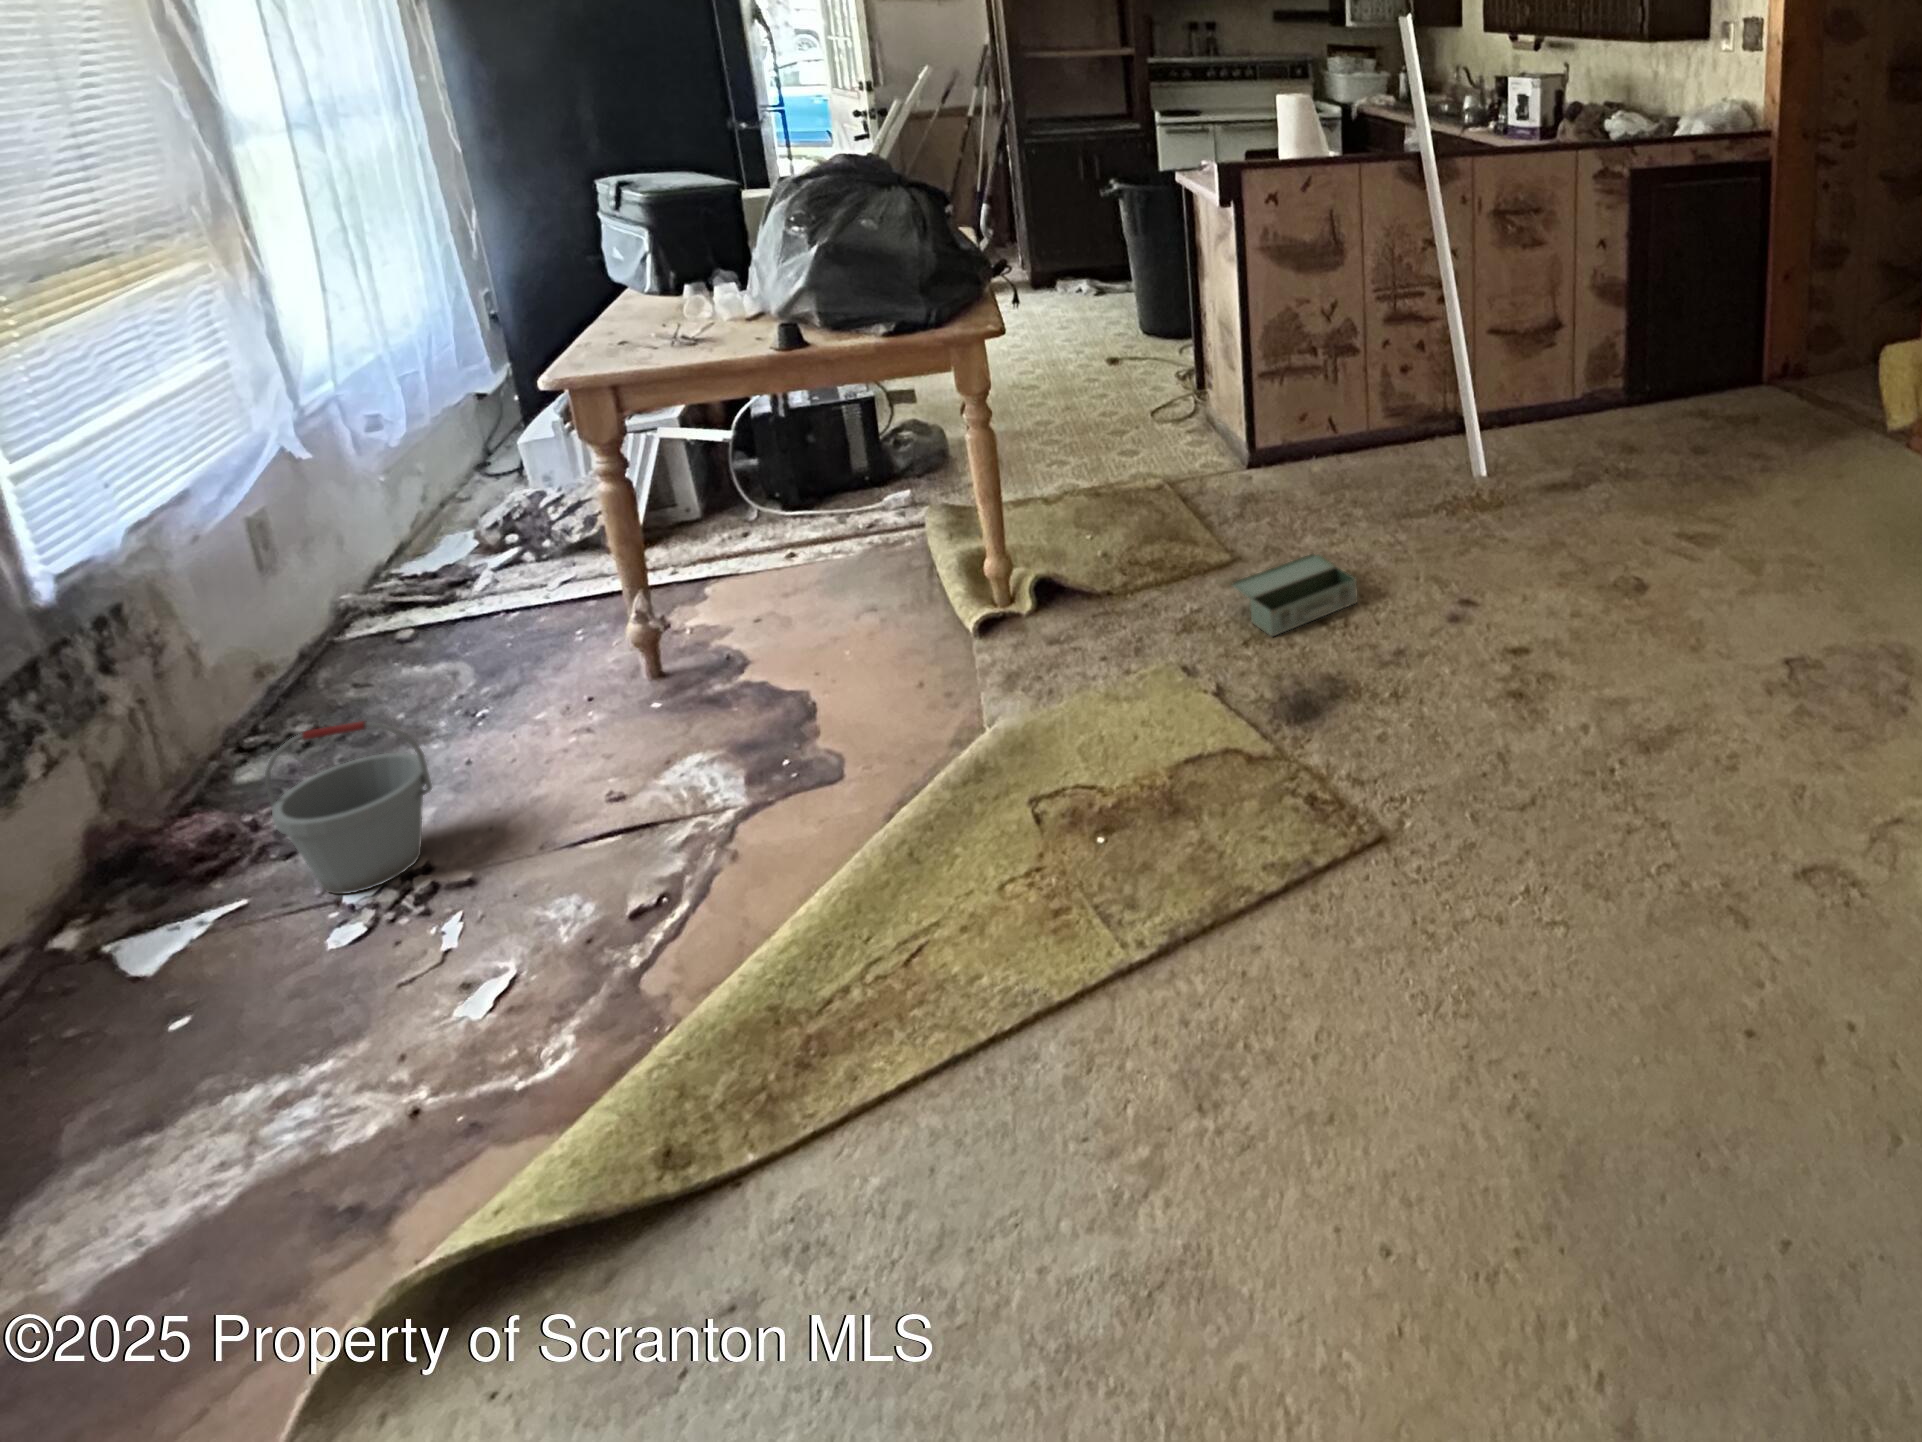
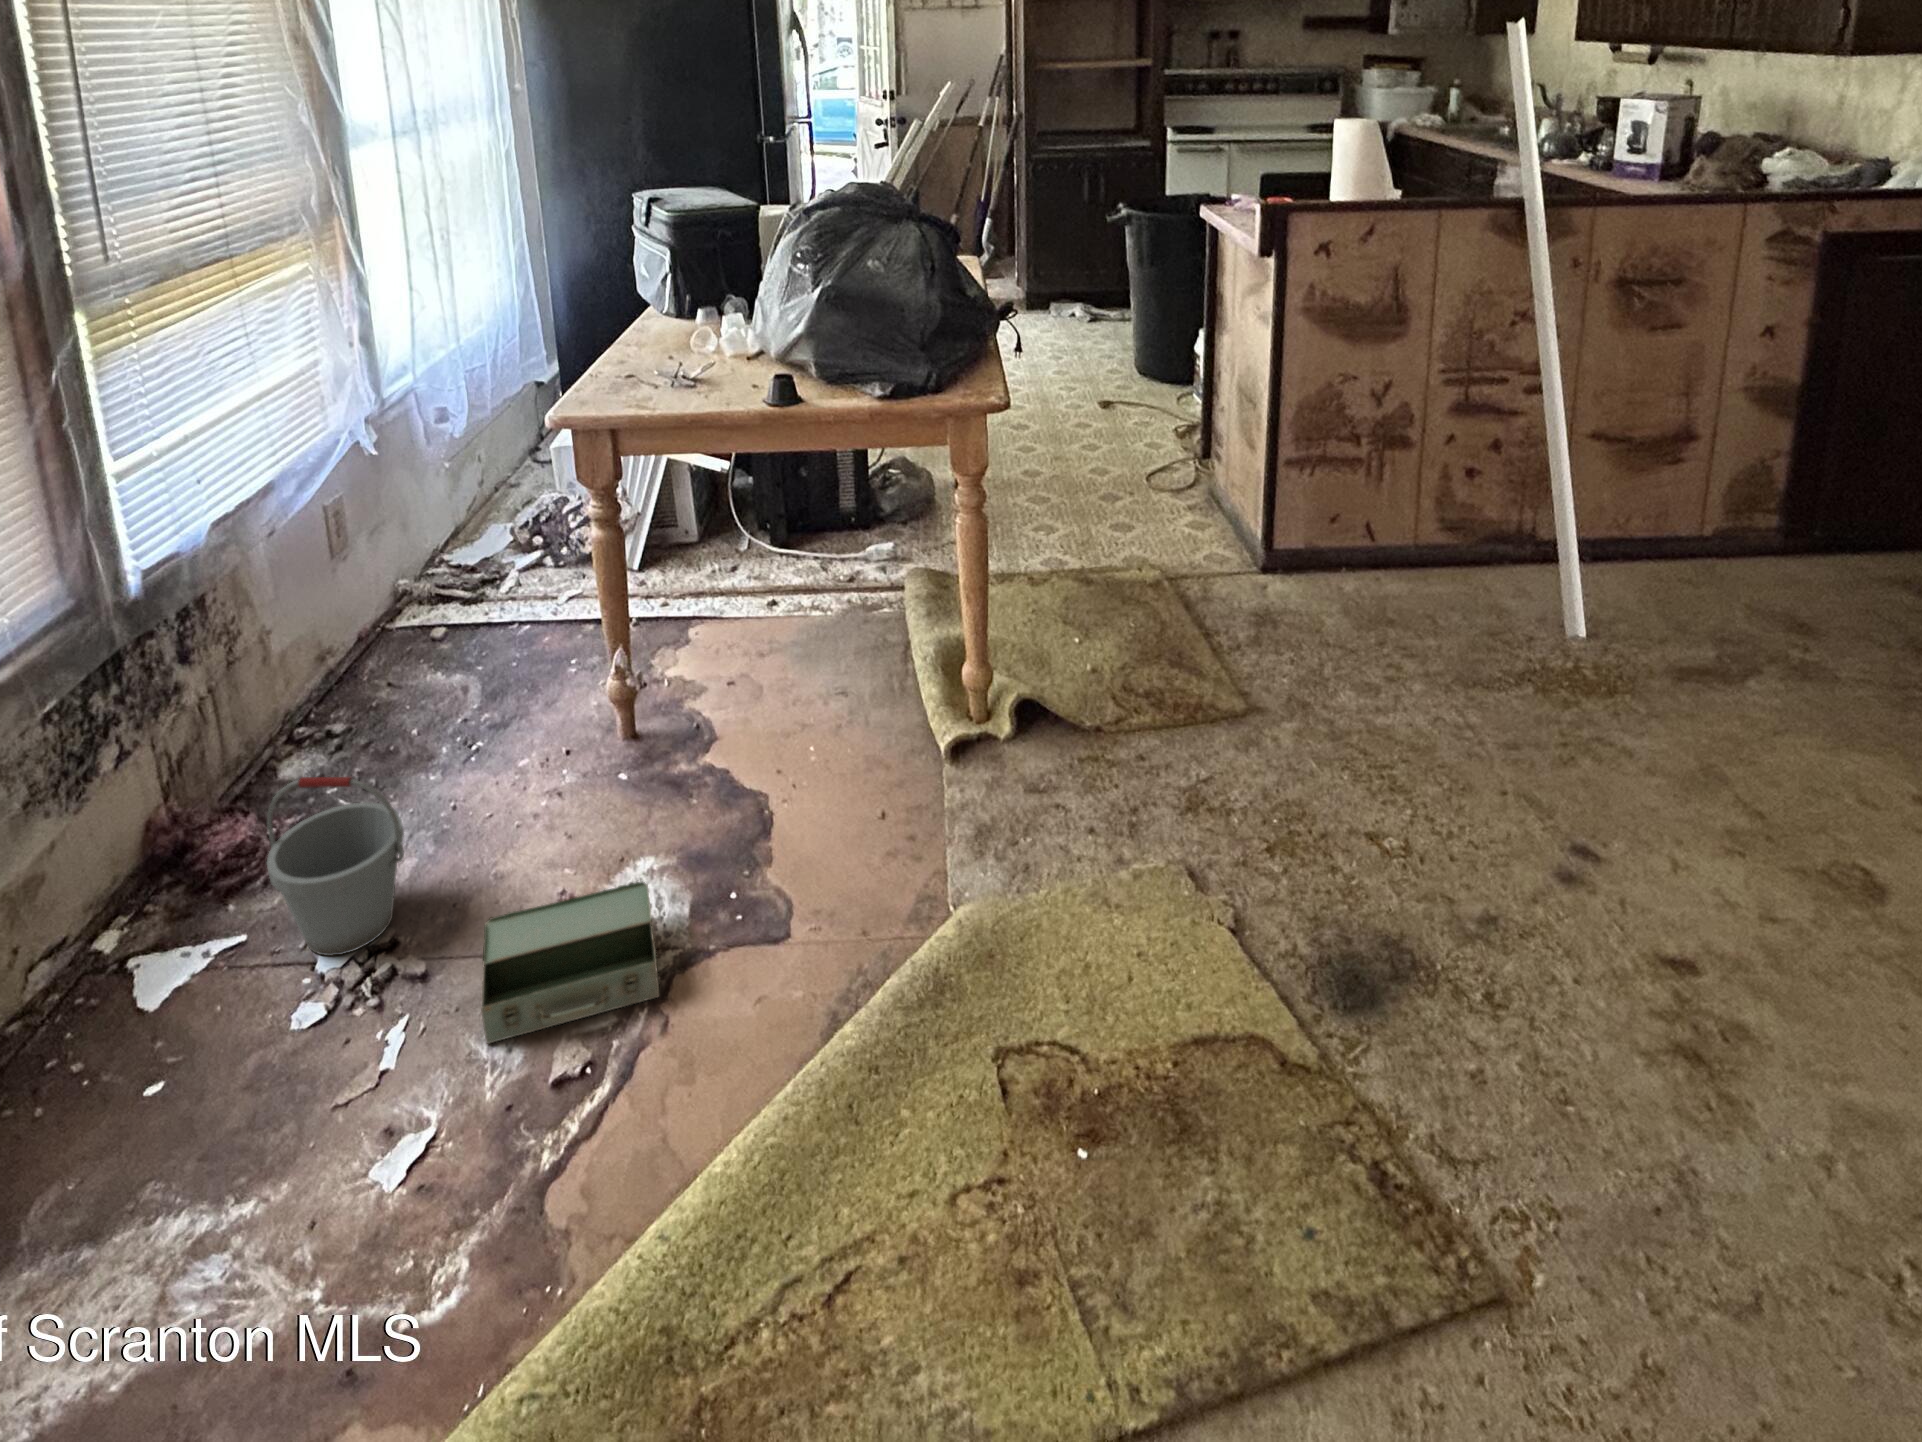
toolbox: present [1232,554,1358,636] -> present [481,882,659,1044]

